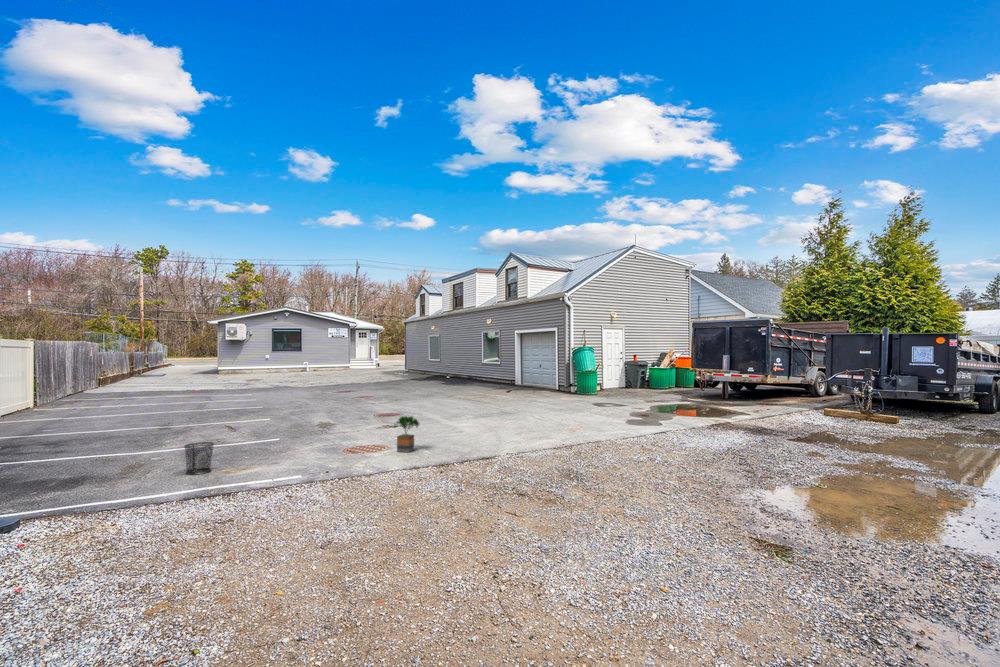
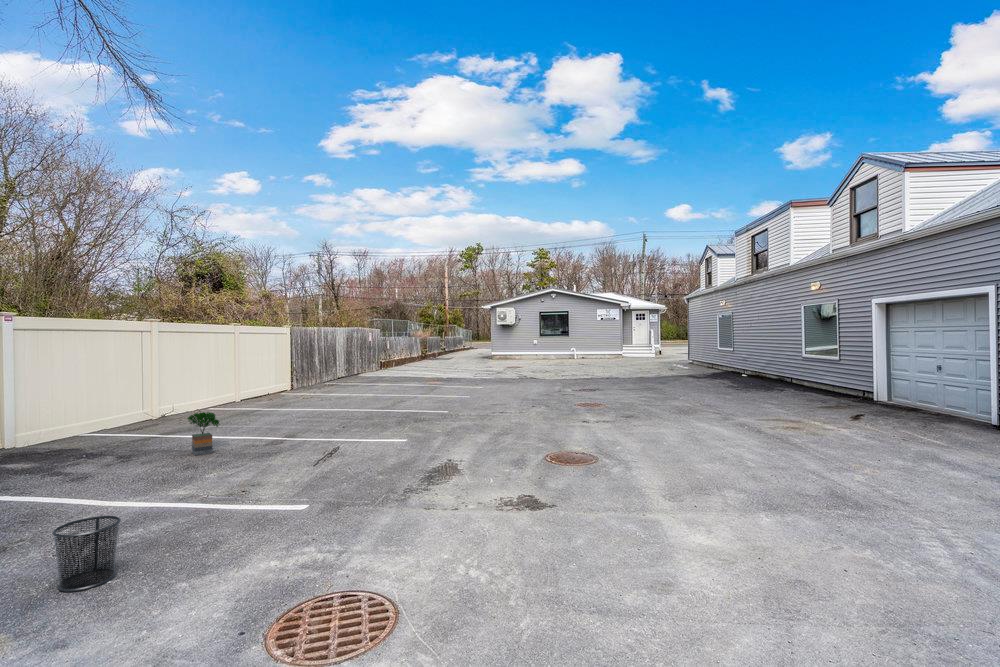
potted tree: present [394,417,420,452] -> present [187,412,219,455]

